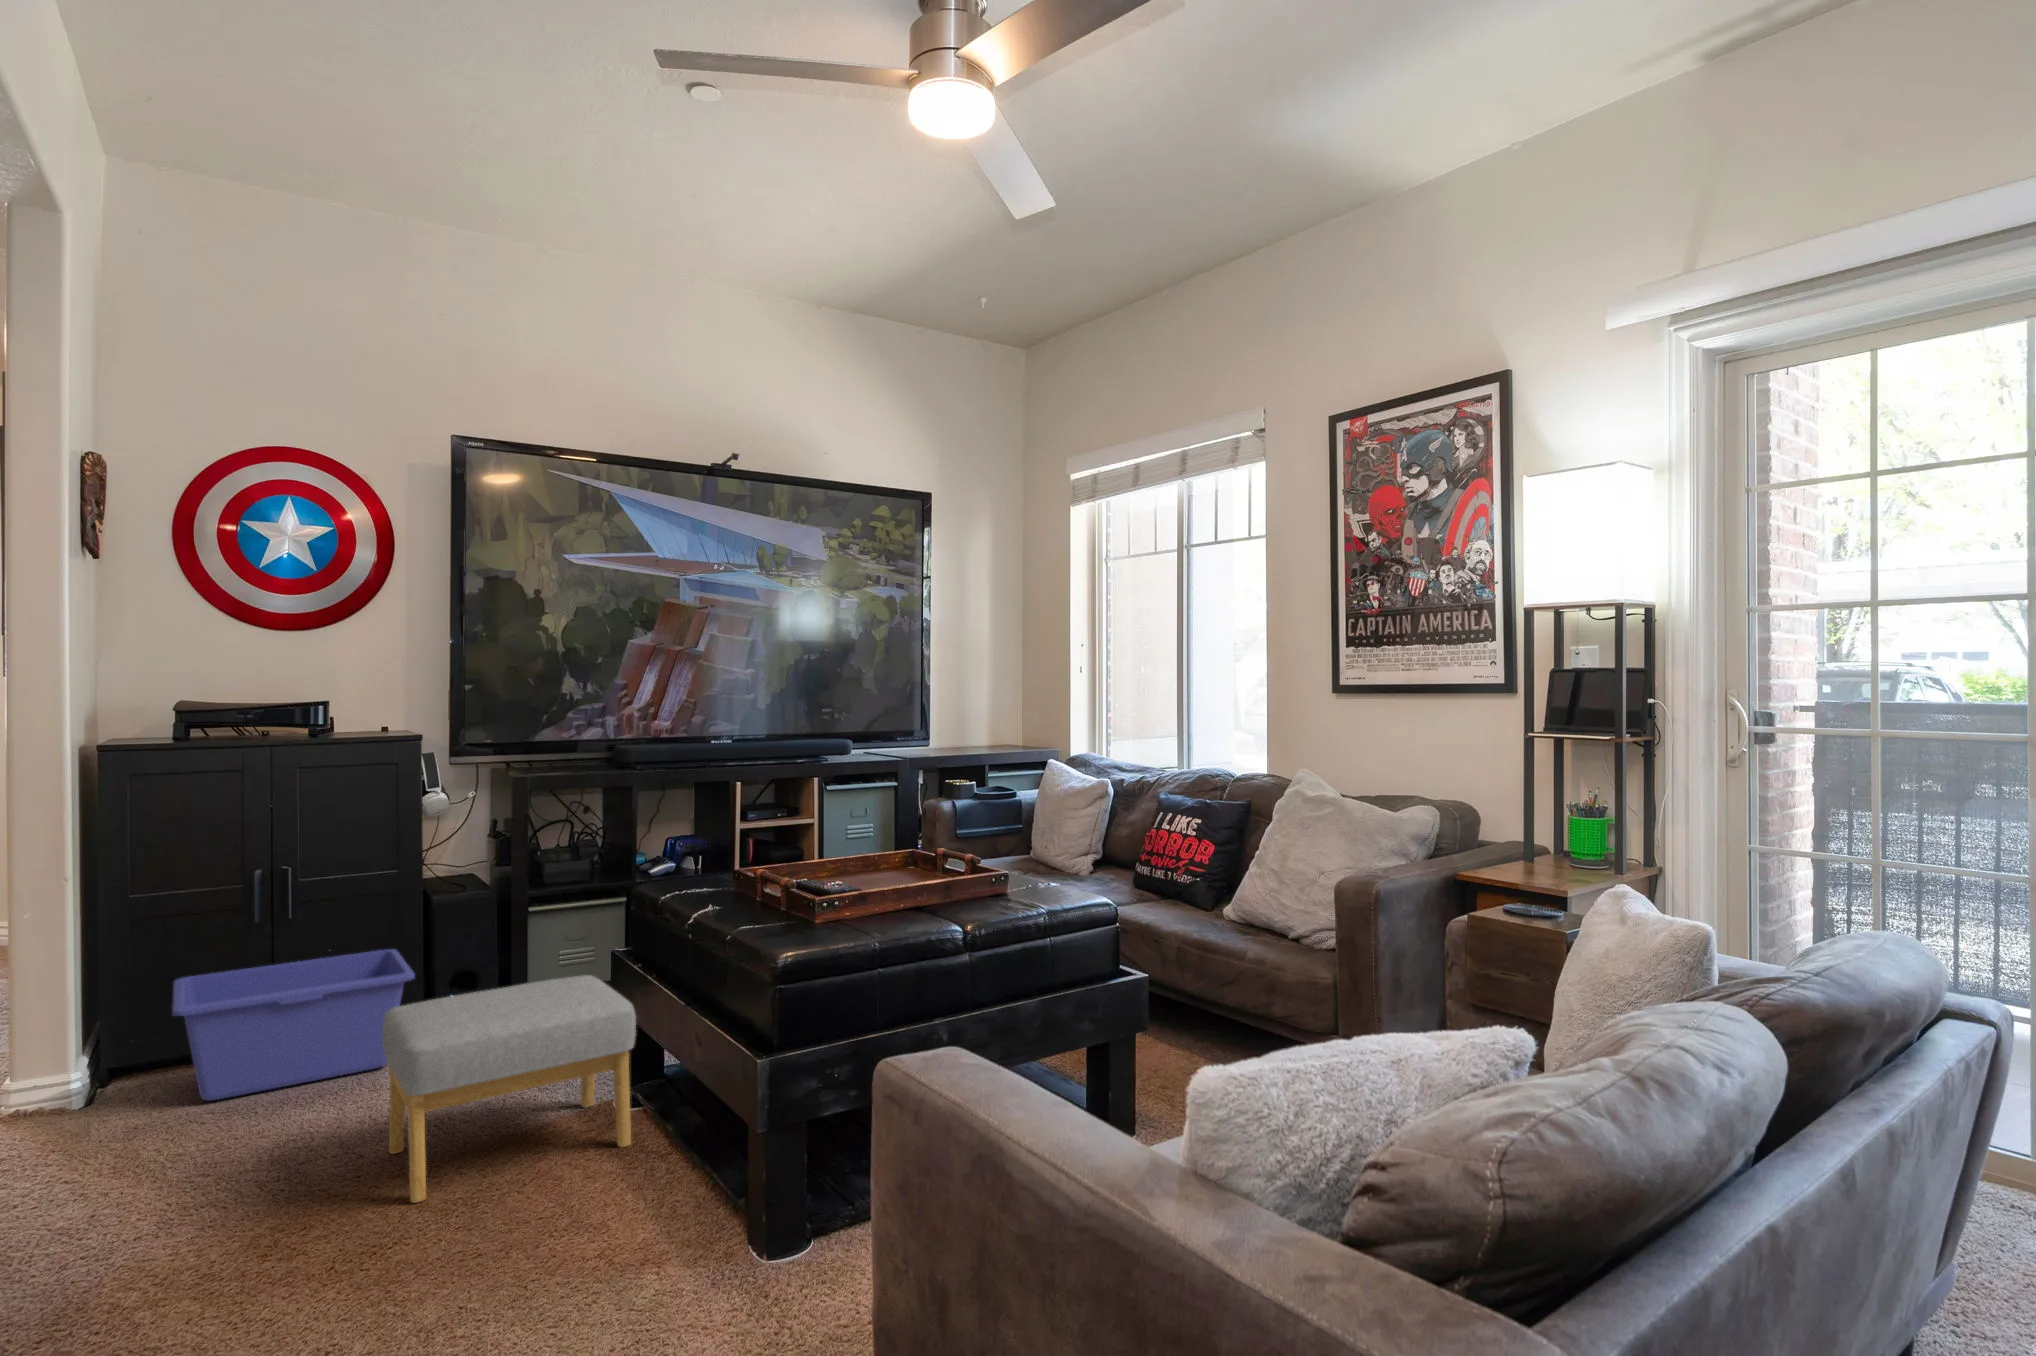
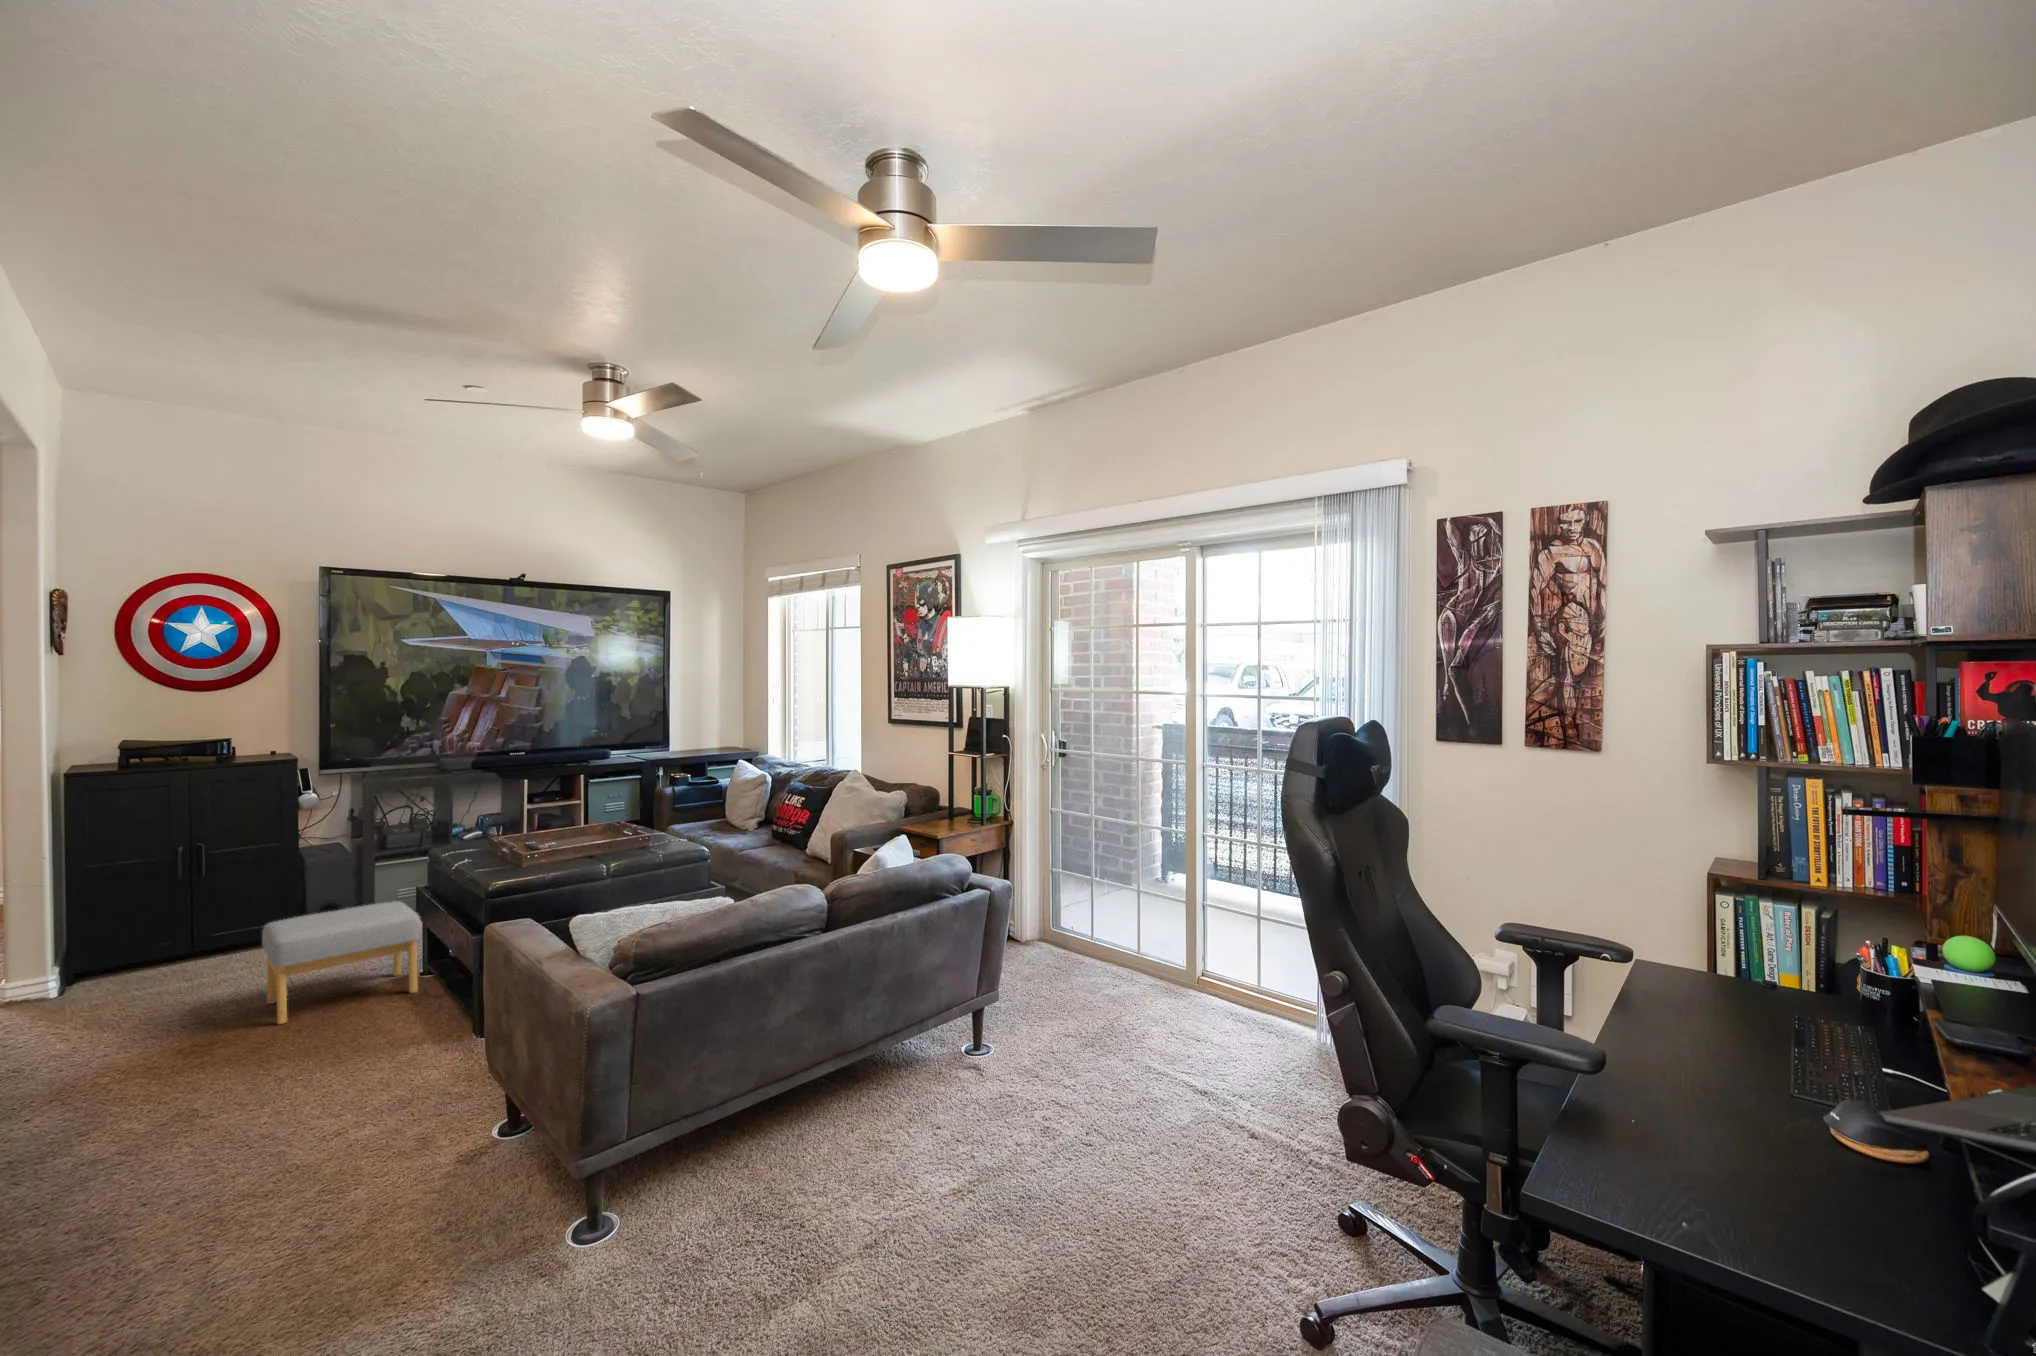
storage bin: present [172,949,415,1100] -> none [122,893,289,985]

